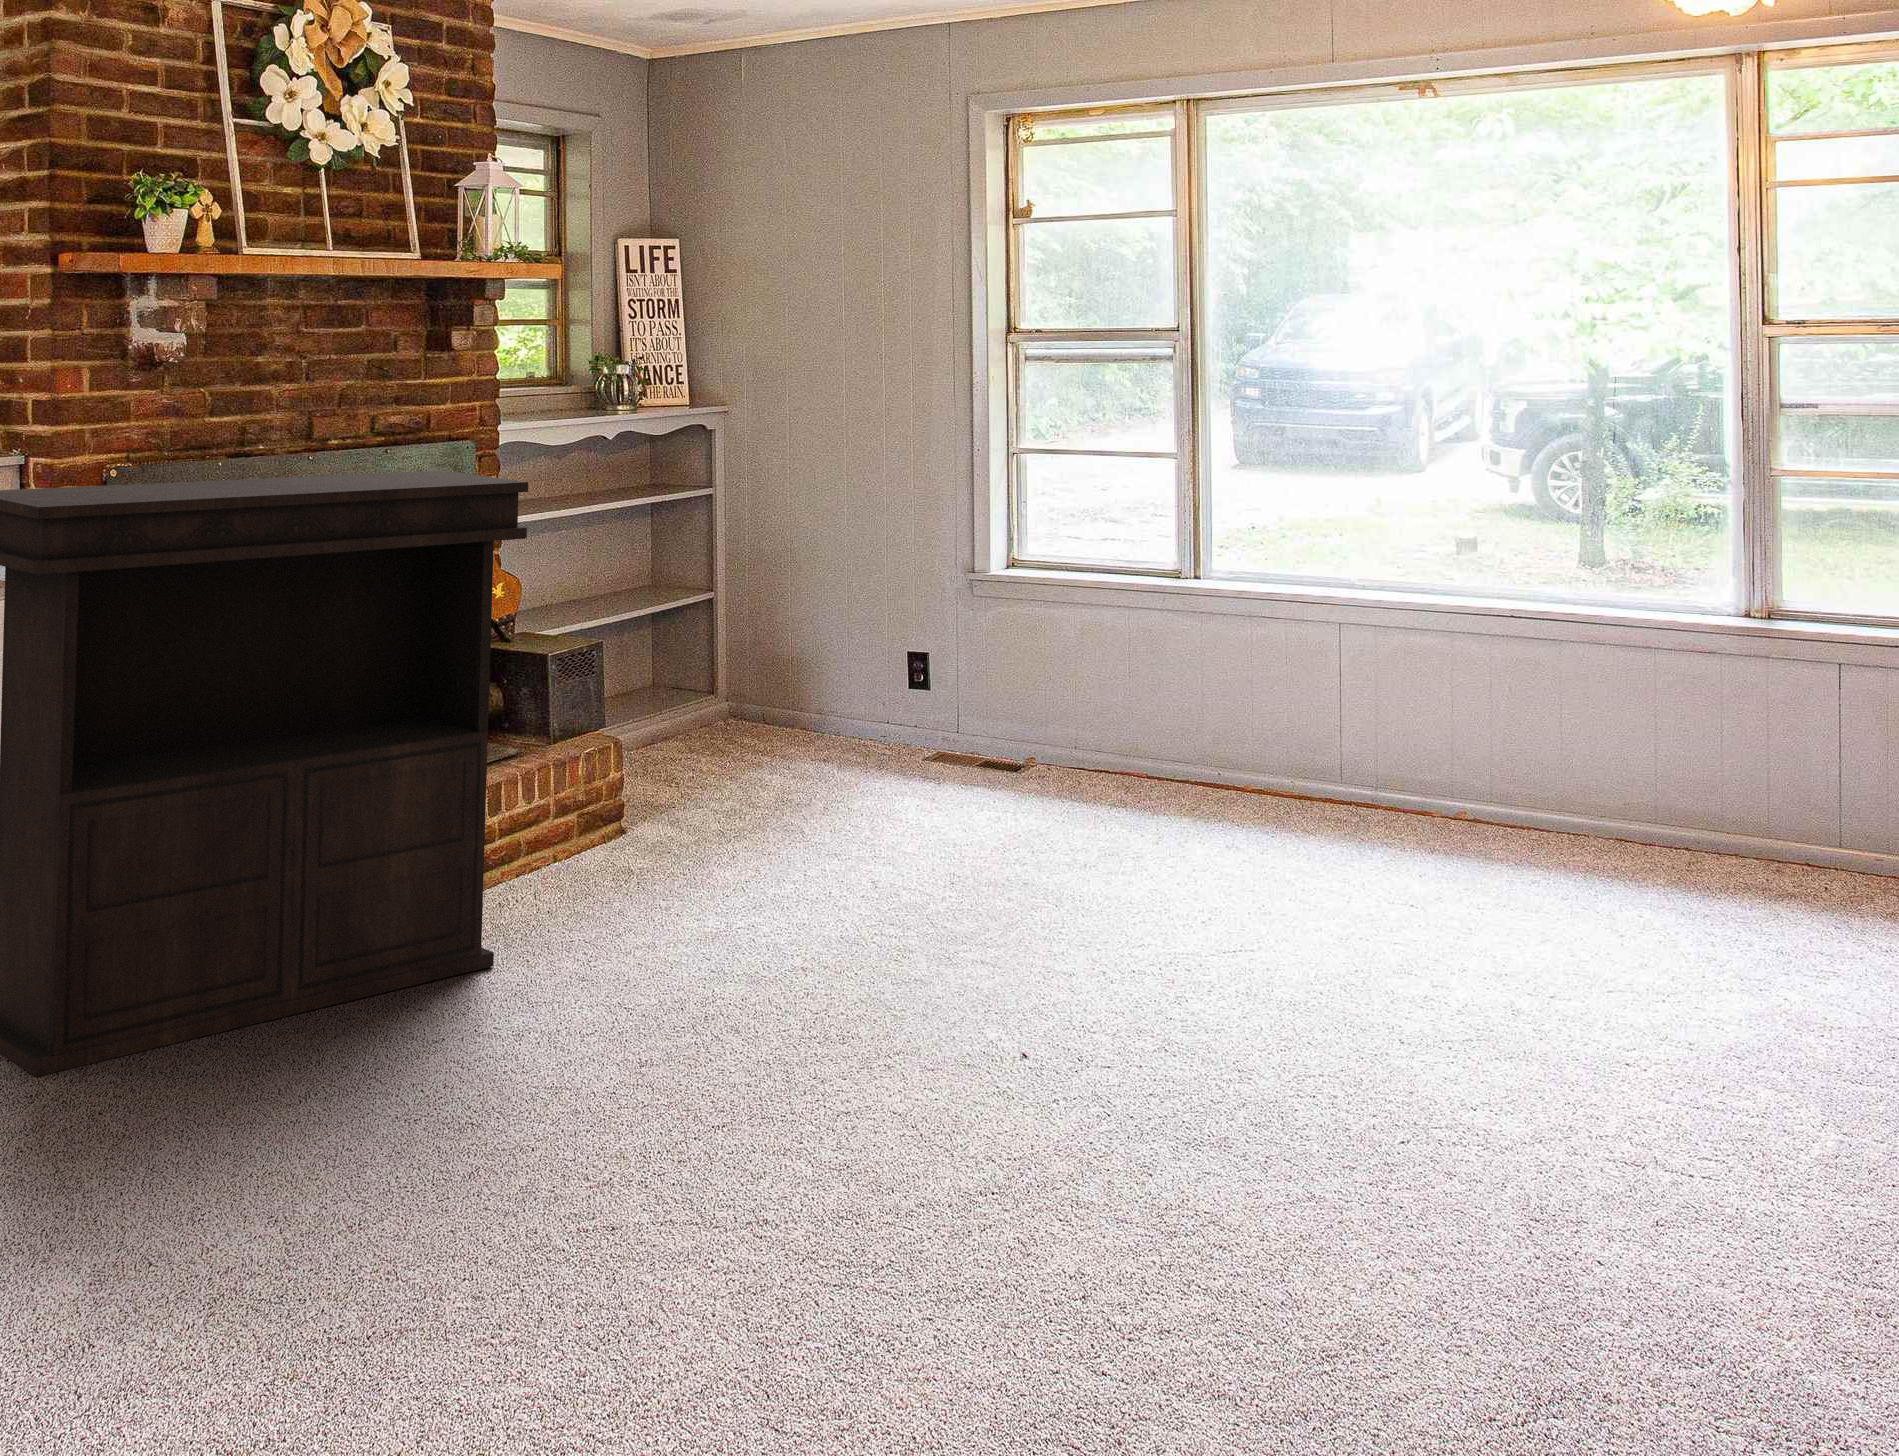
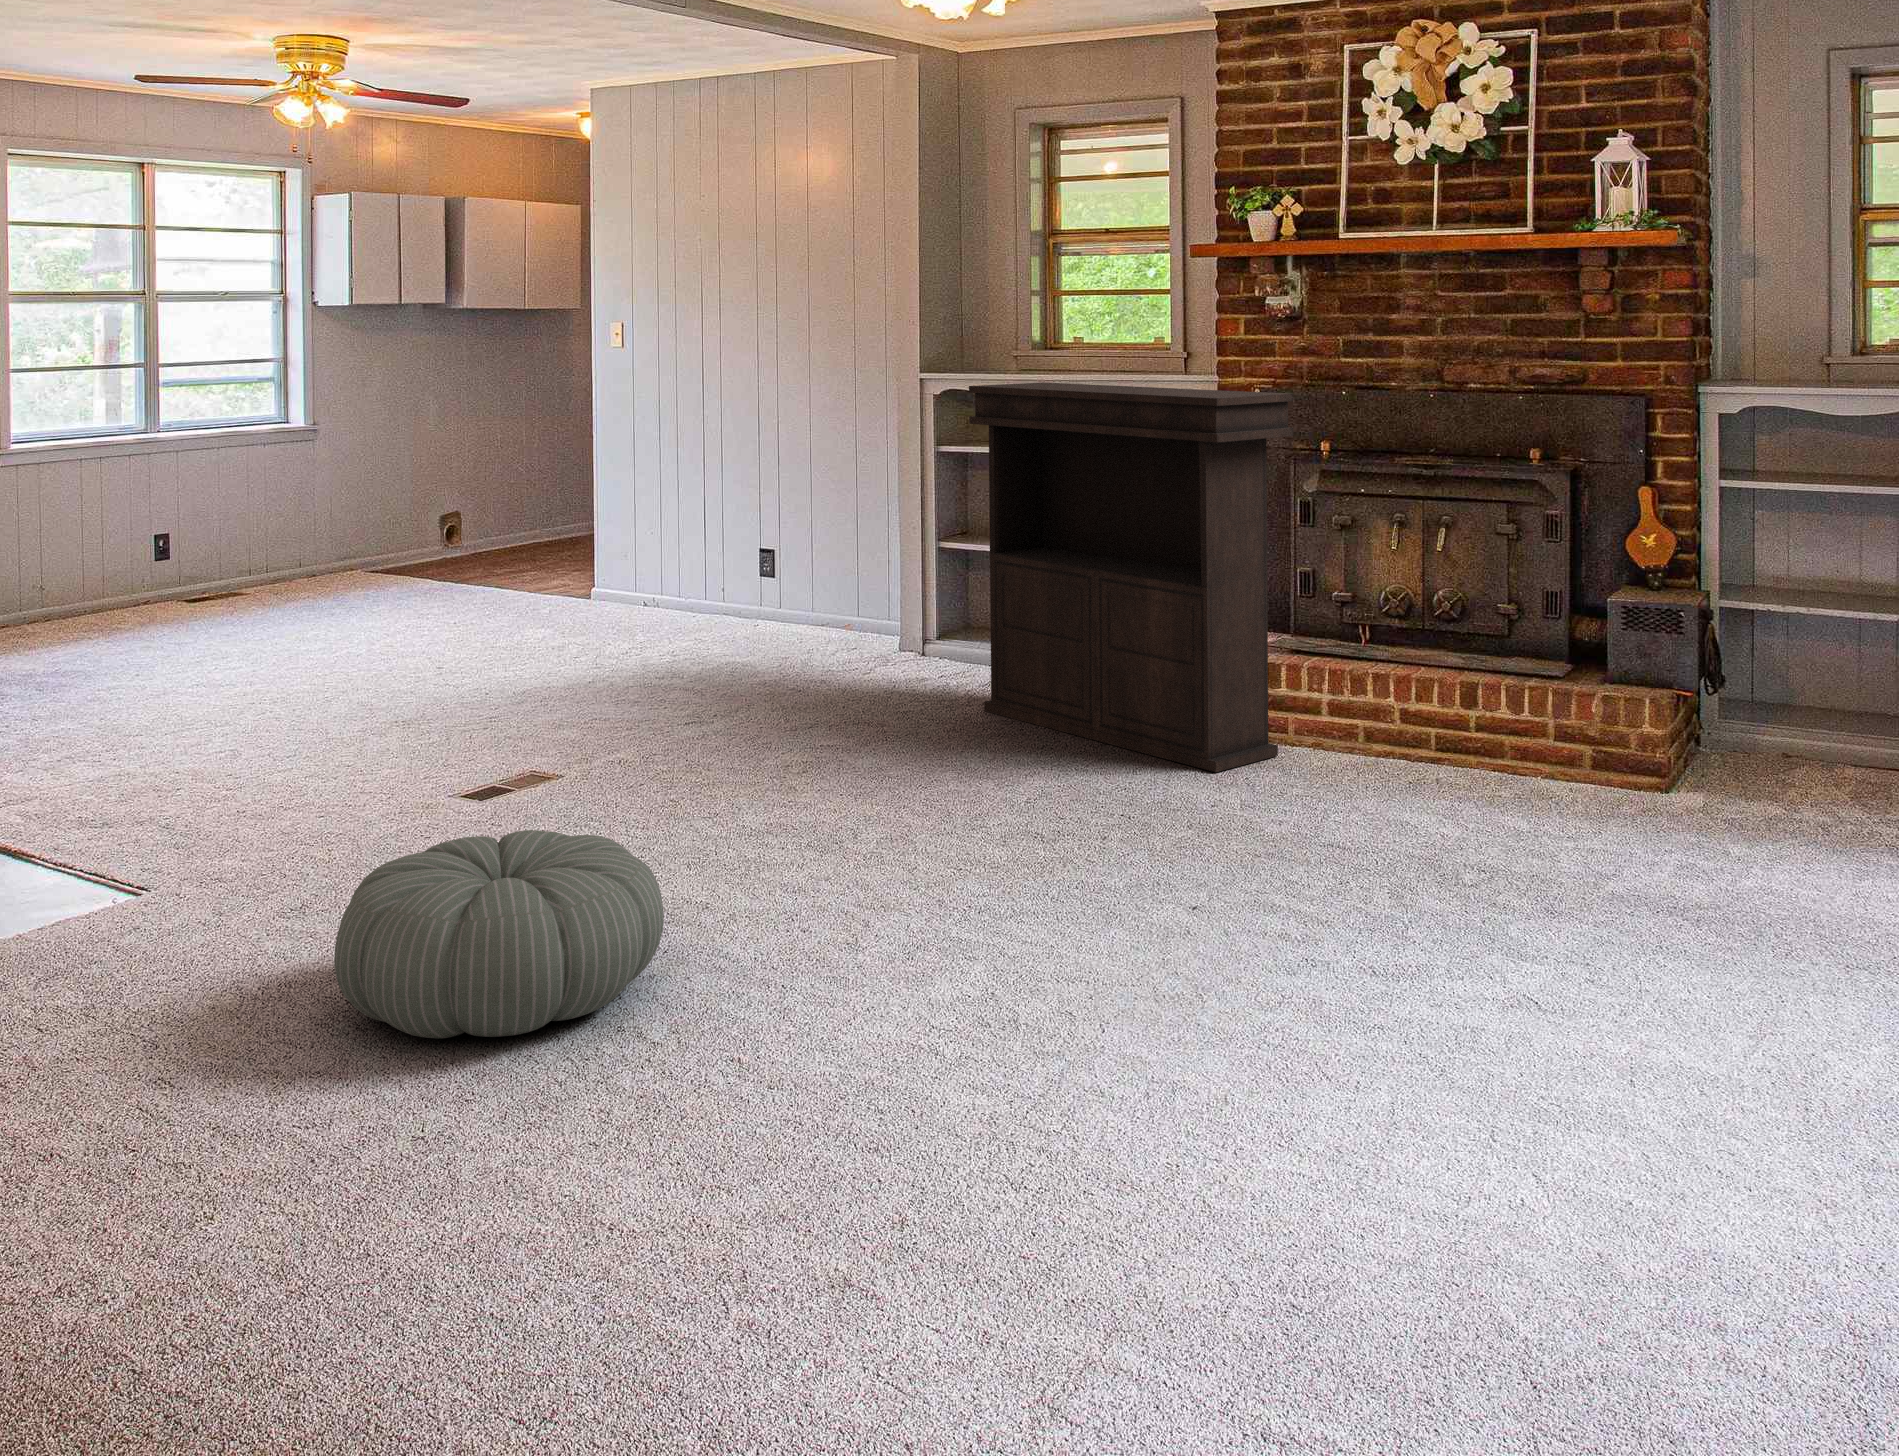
pouf: none [1210,1073,1614,1356] -> present [334,830,664,1038]

